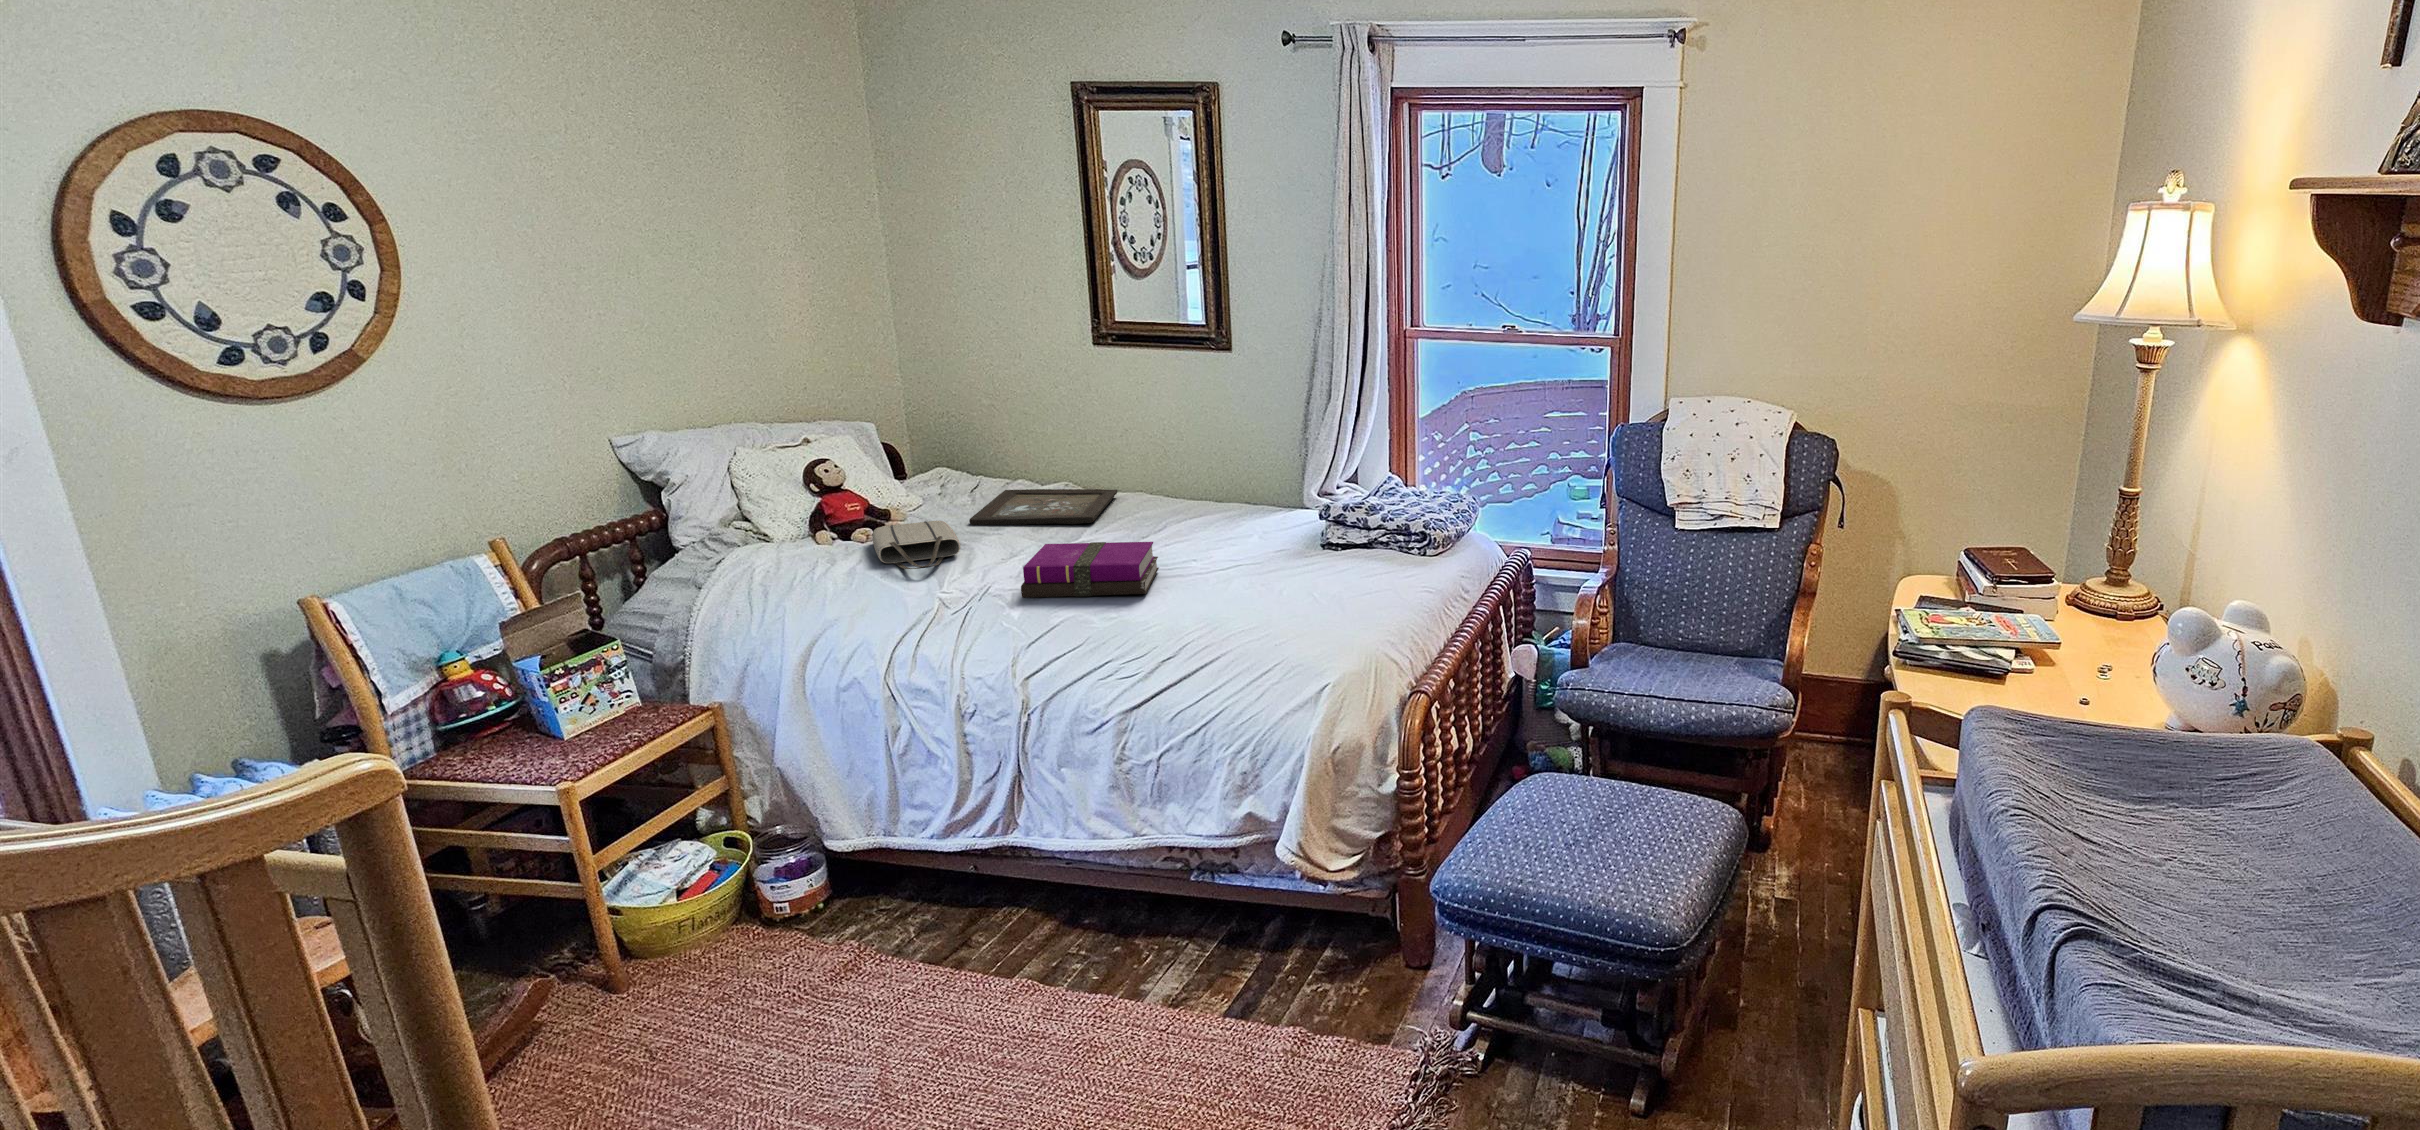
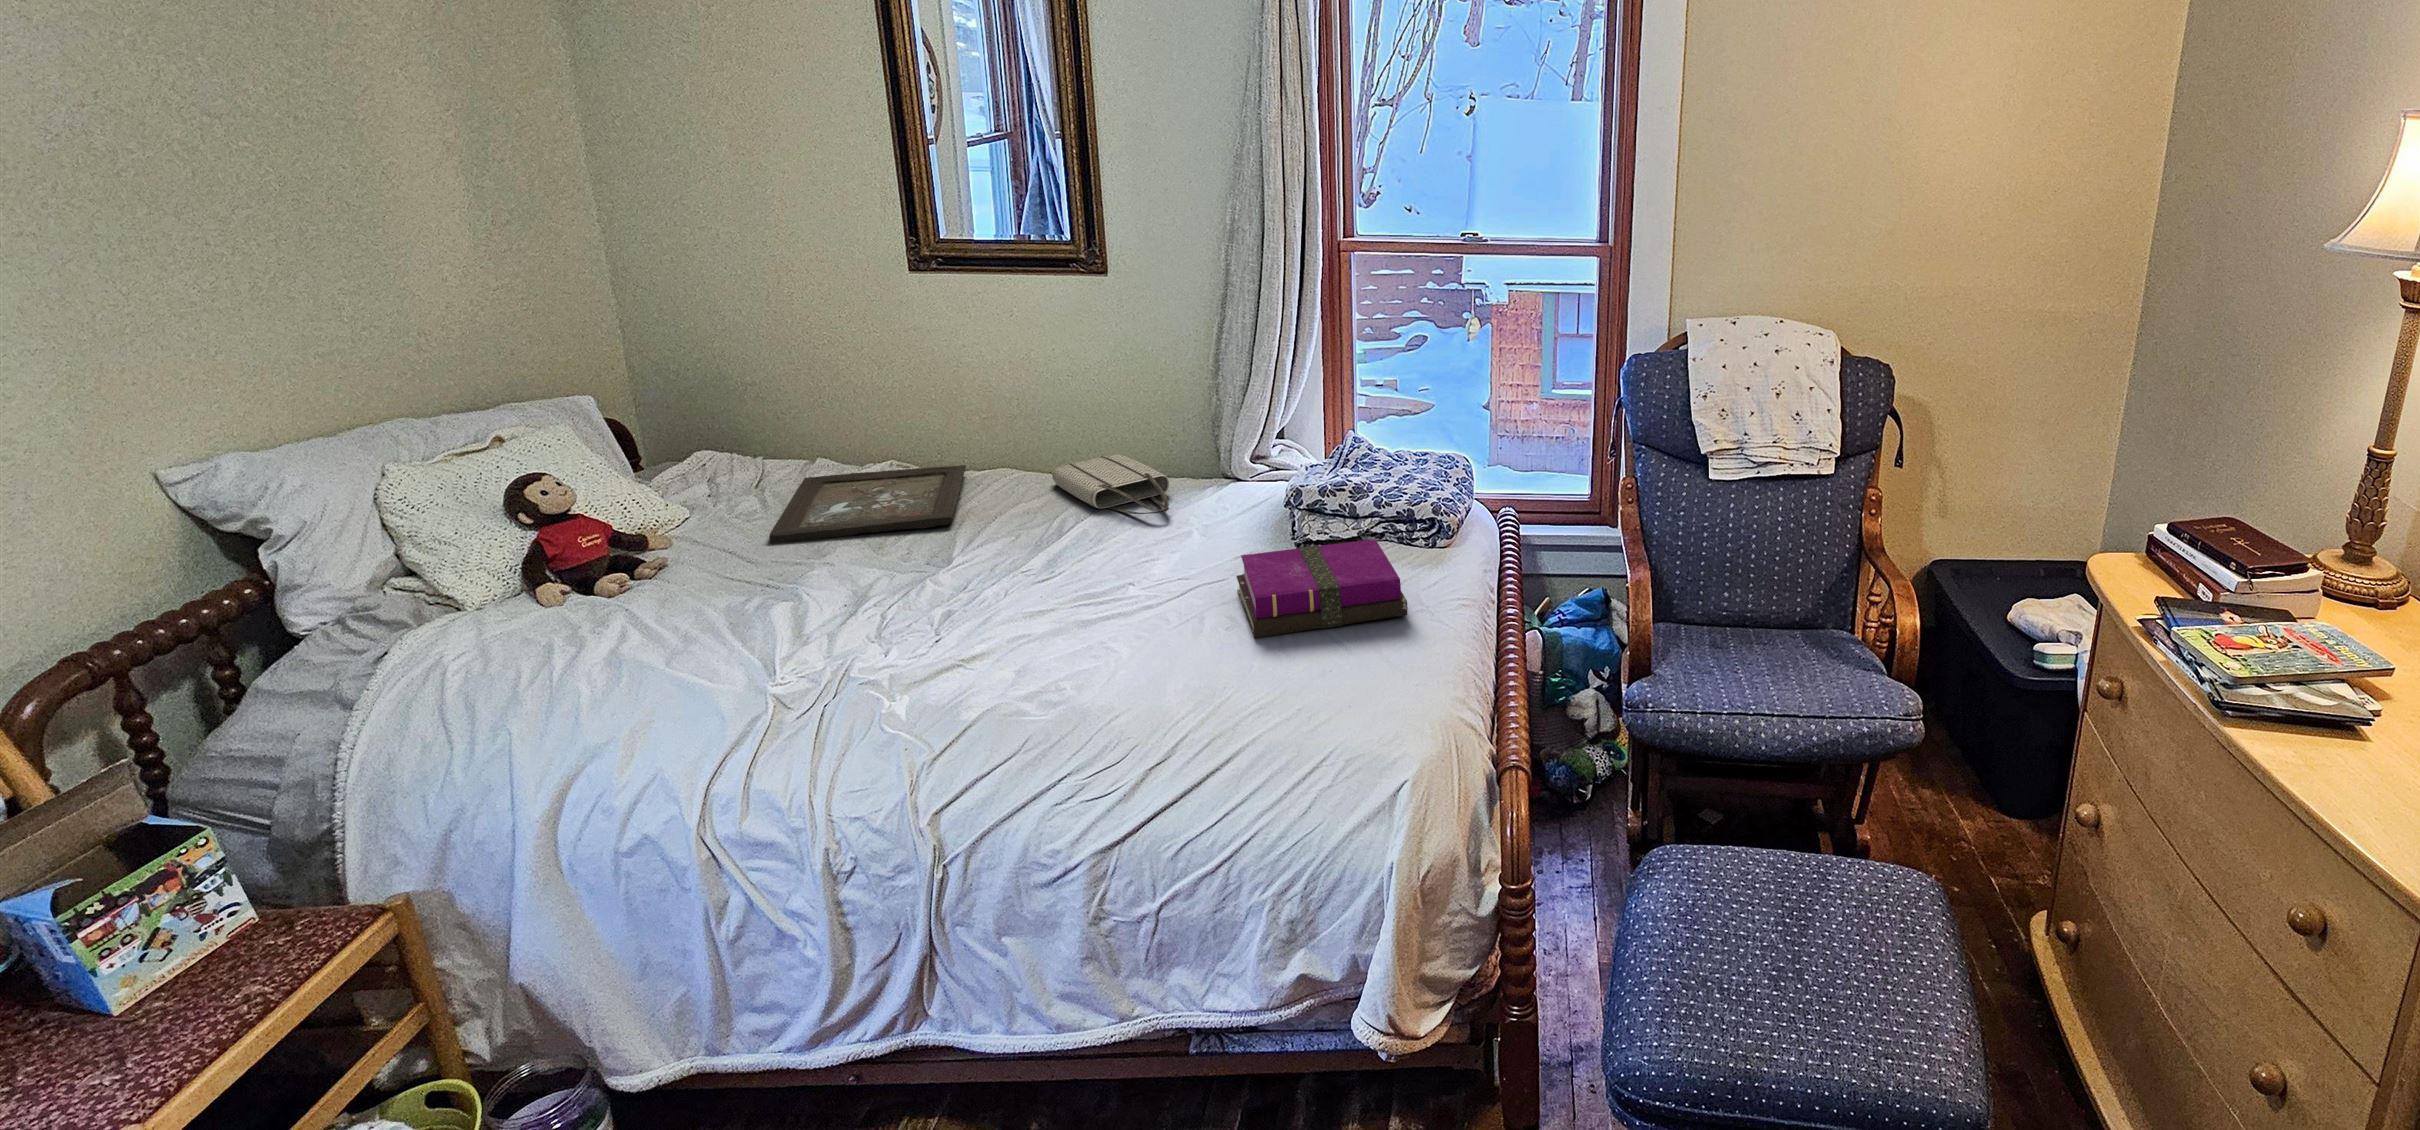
tote bag: present [872,521,960,569] -> present [1052,455,1169,514]
notebook: present [1021,542,1159,598] -> present [1236,539,1408,638]

